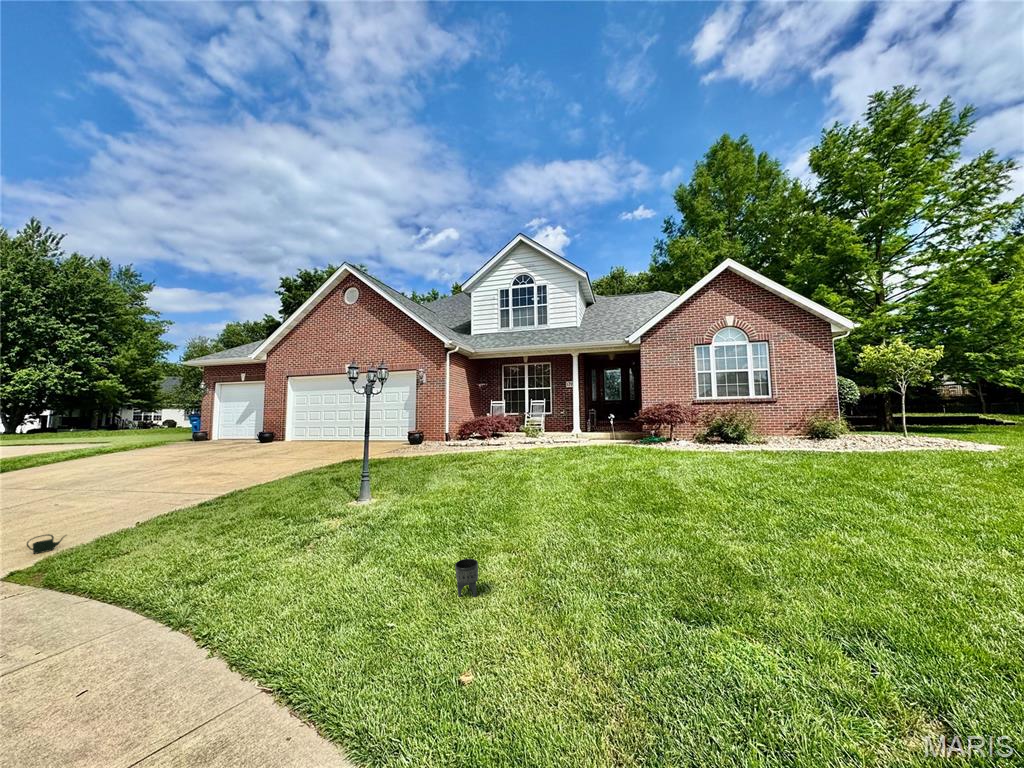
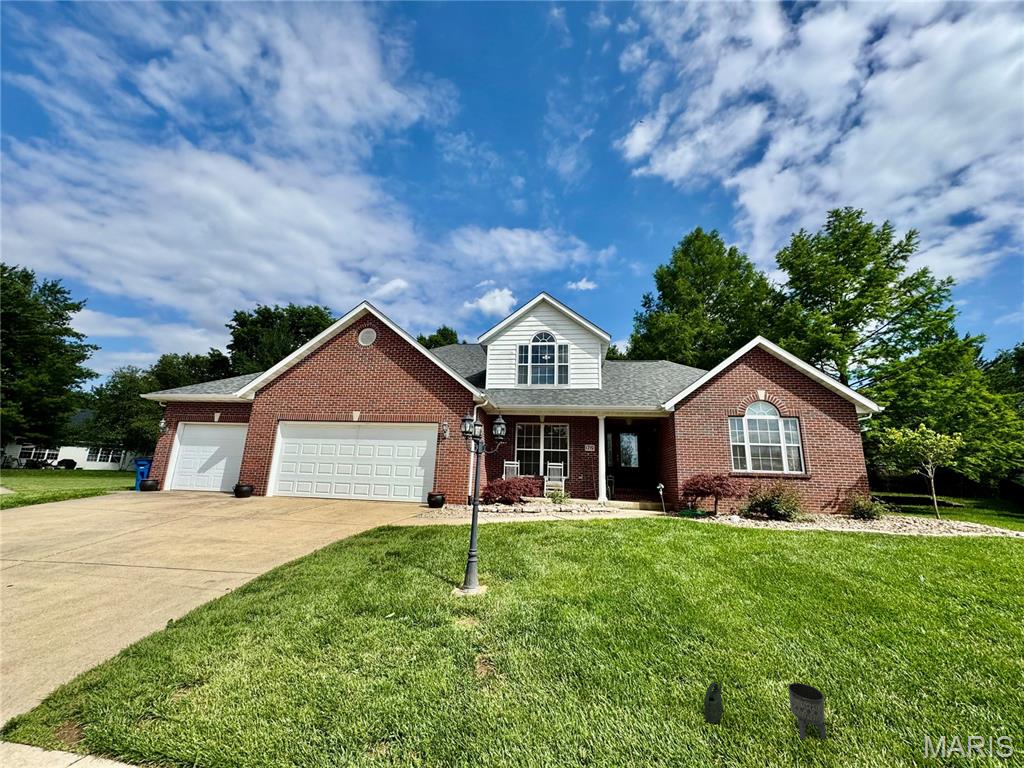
watering can: present [27,534,64,554] -> present [704,680,722,723]

